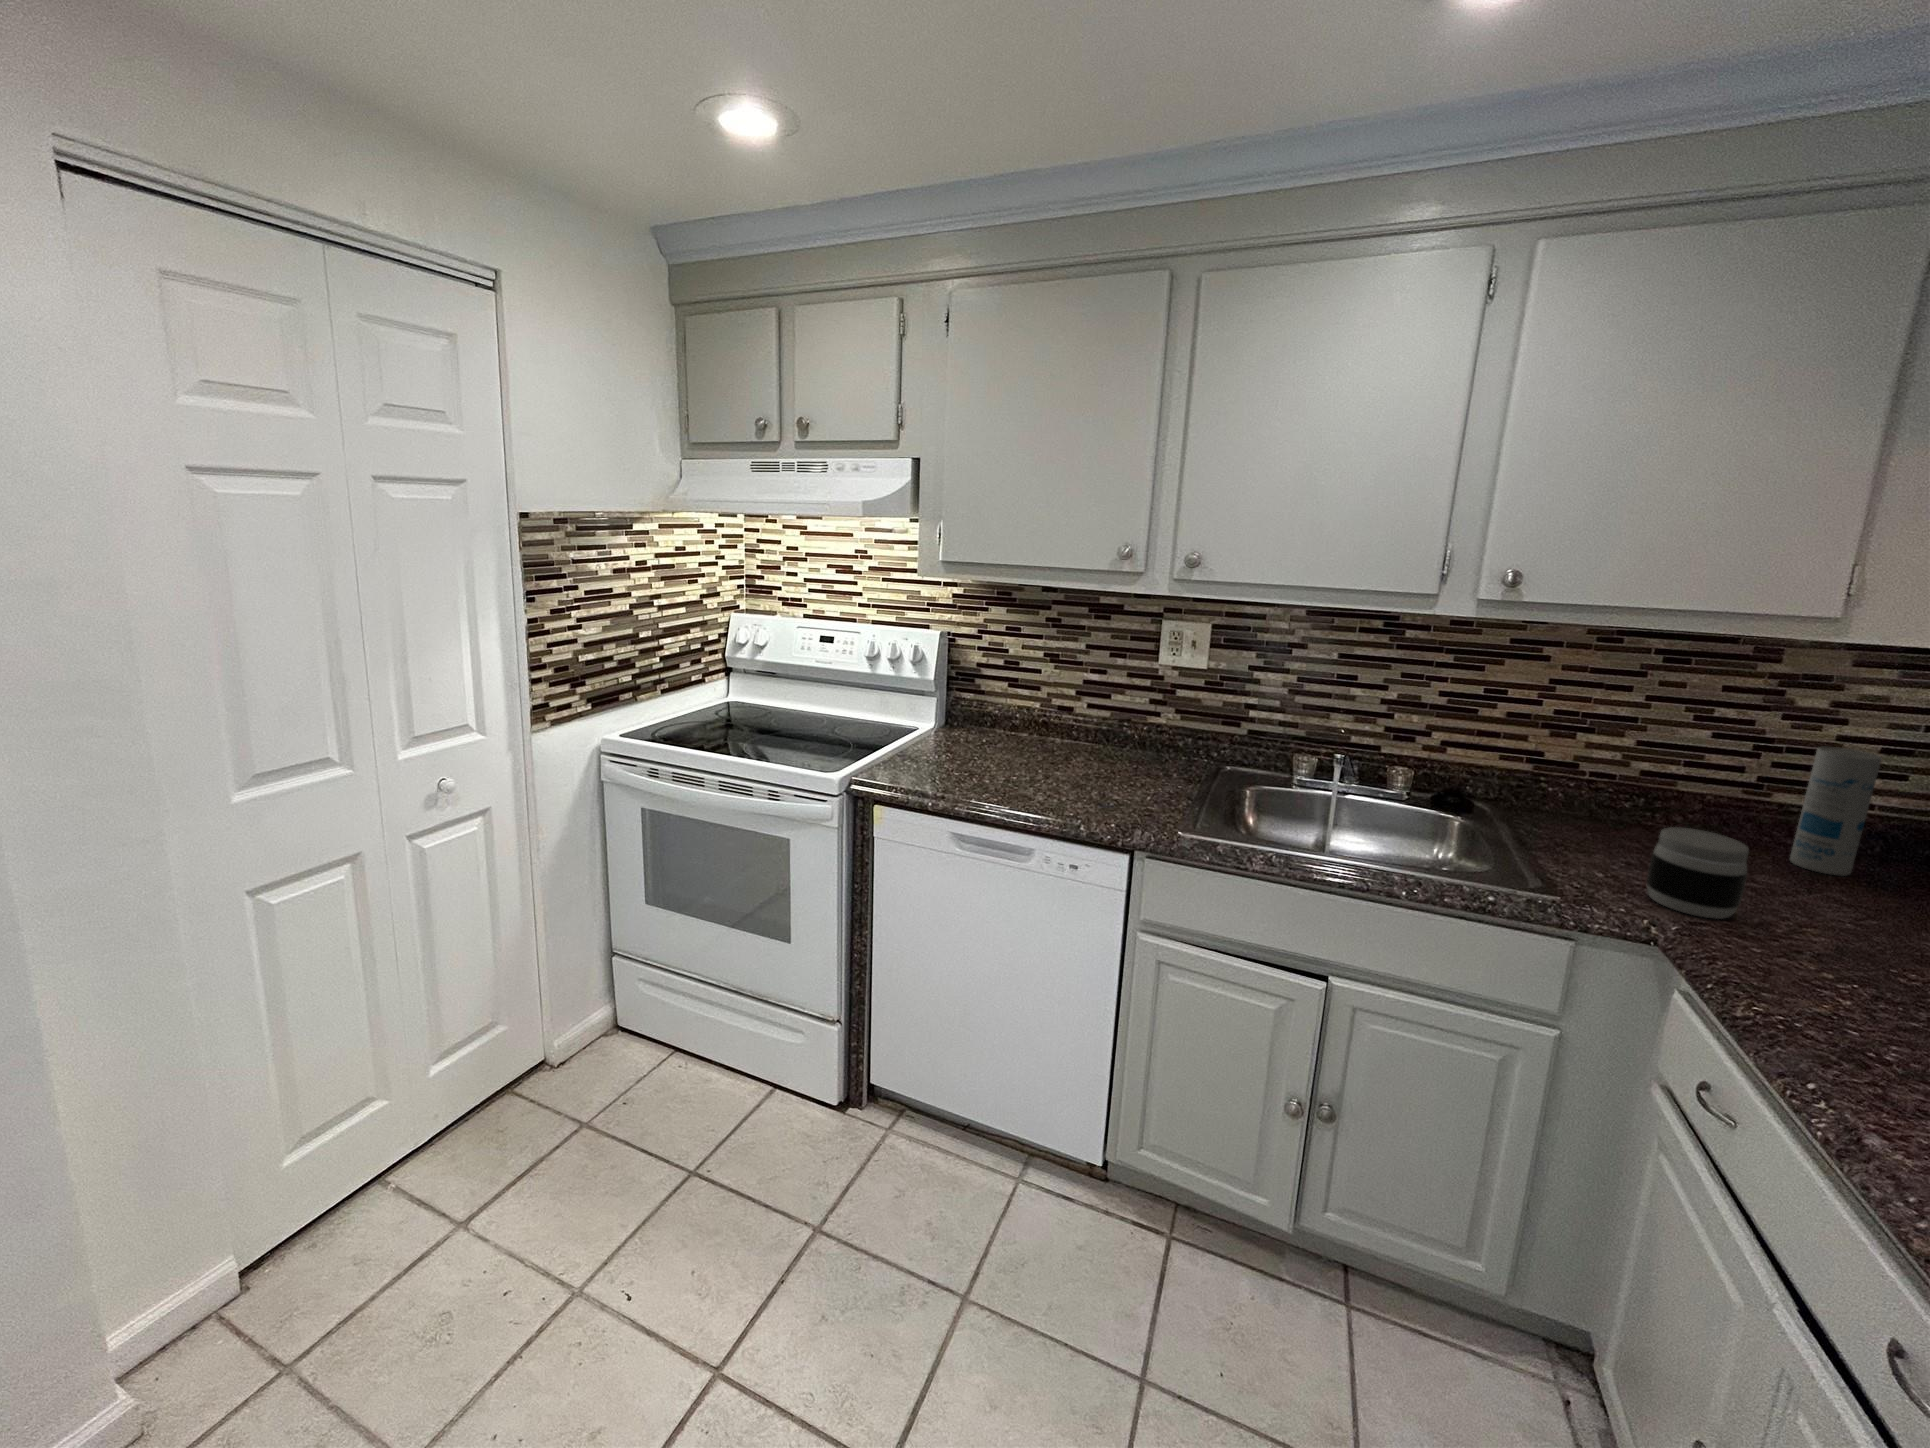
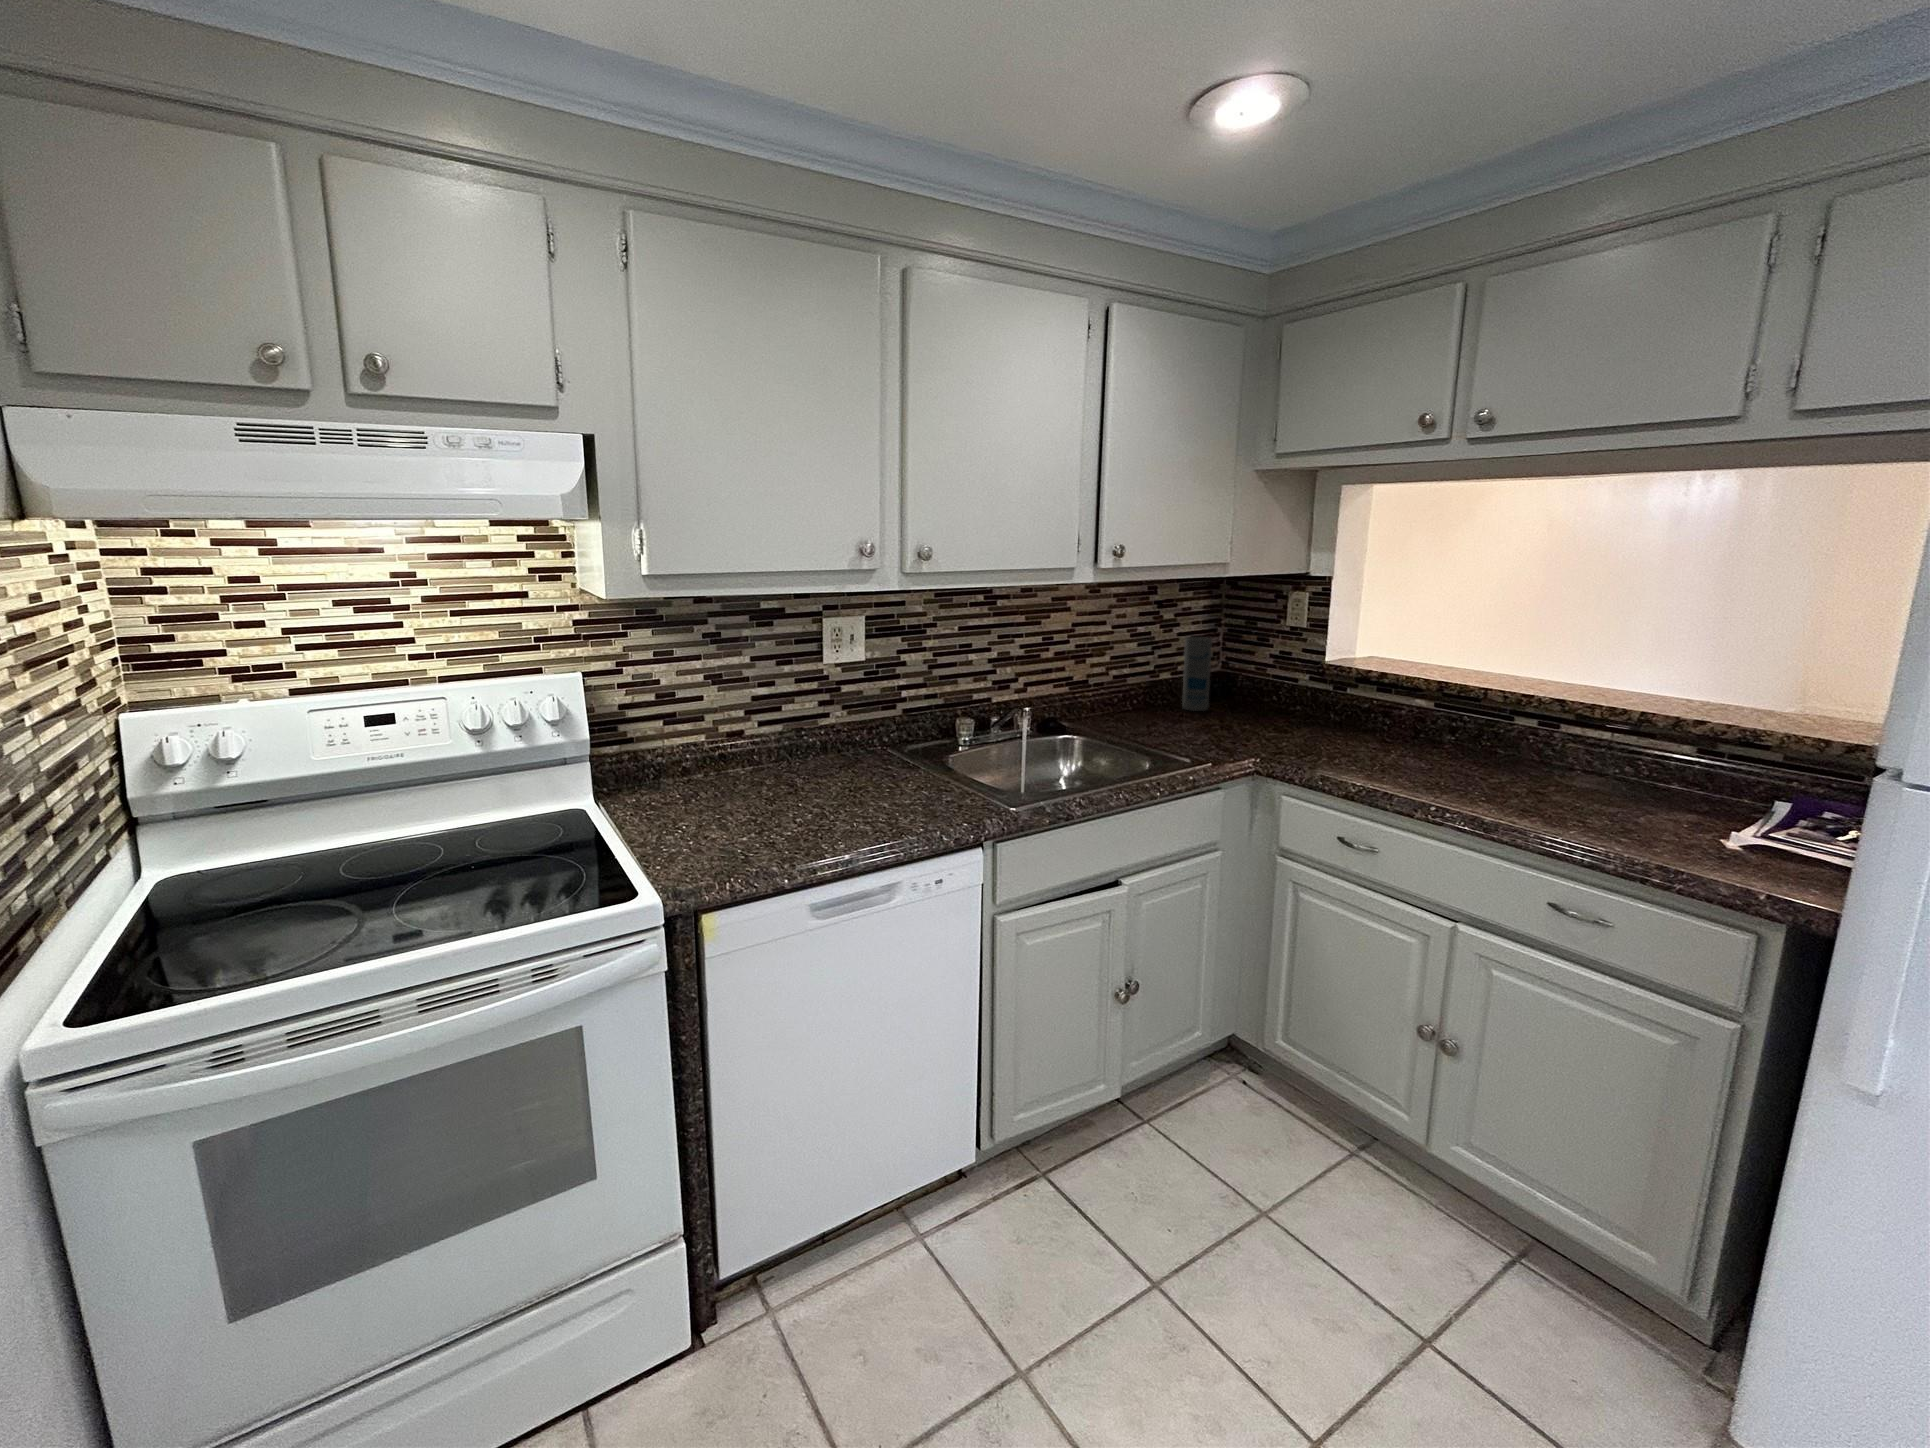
jar: present [1647,827,1749,919] -> none [1203,695,1250,746]

